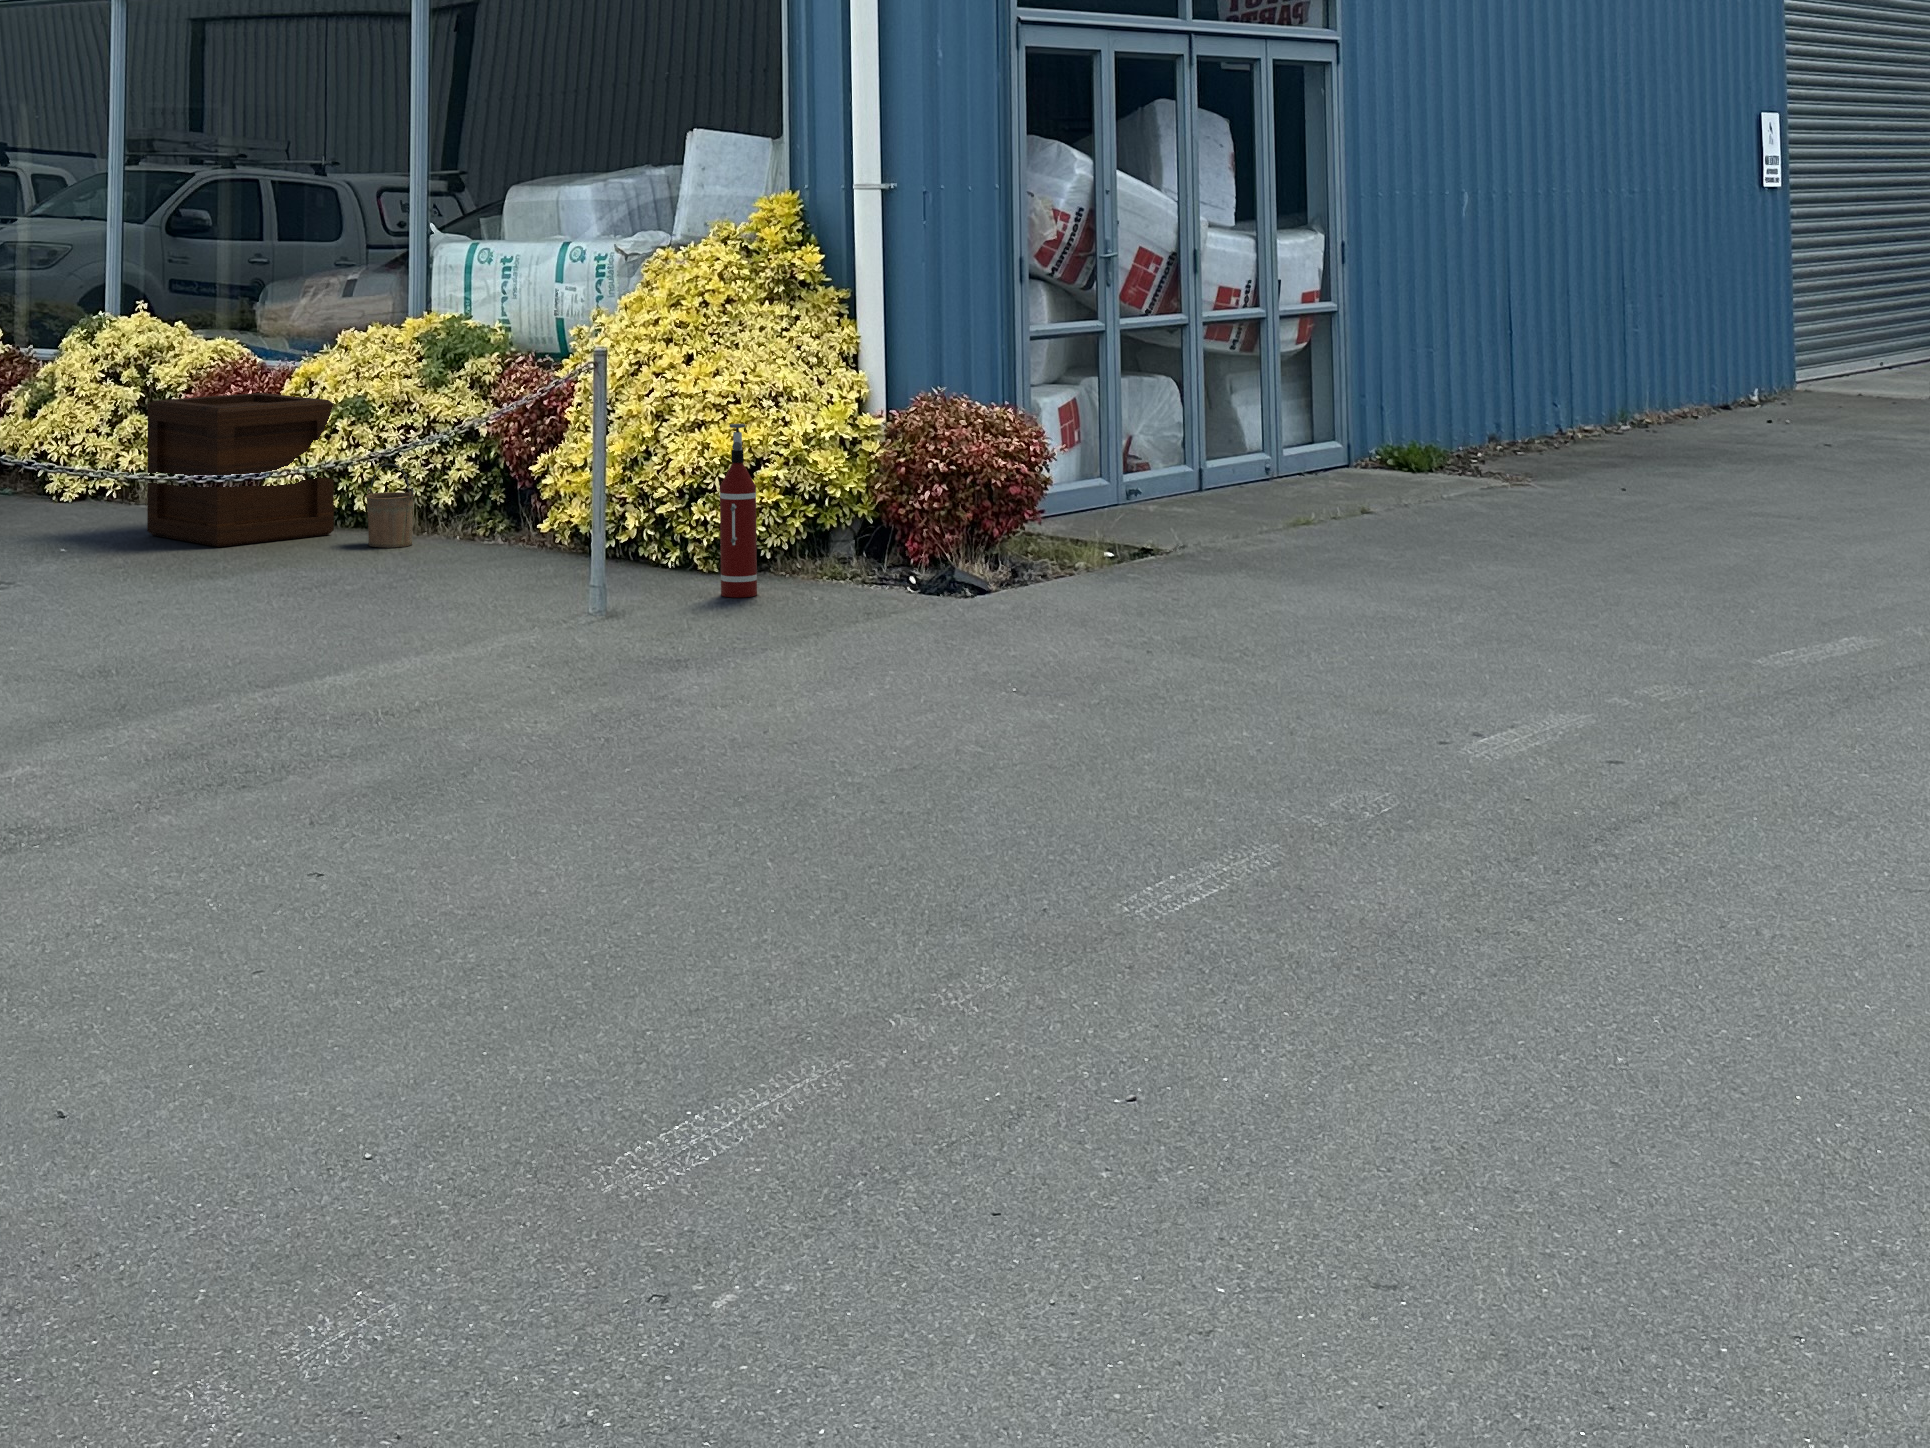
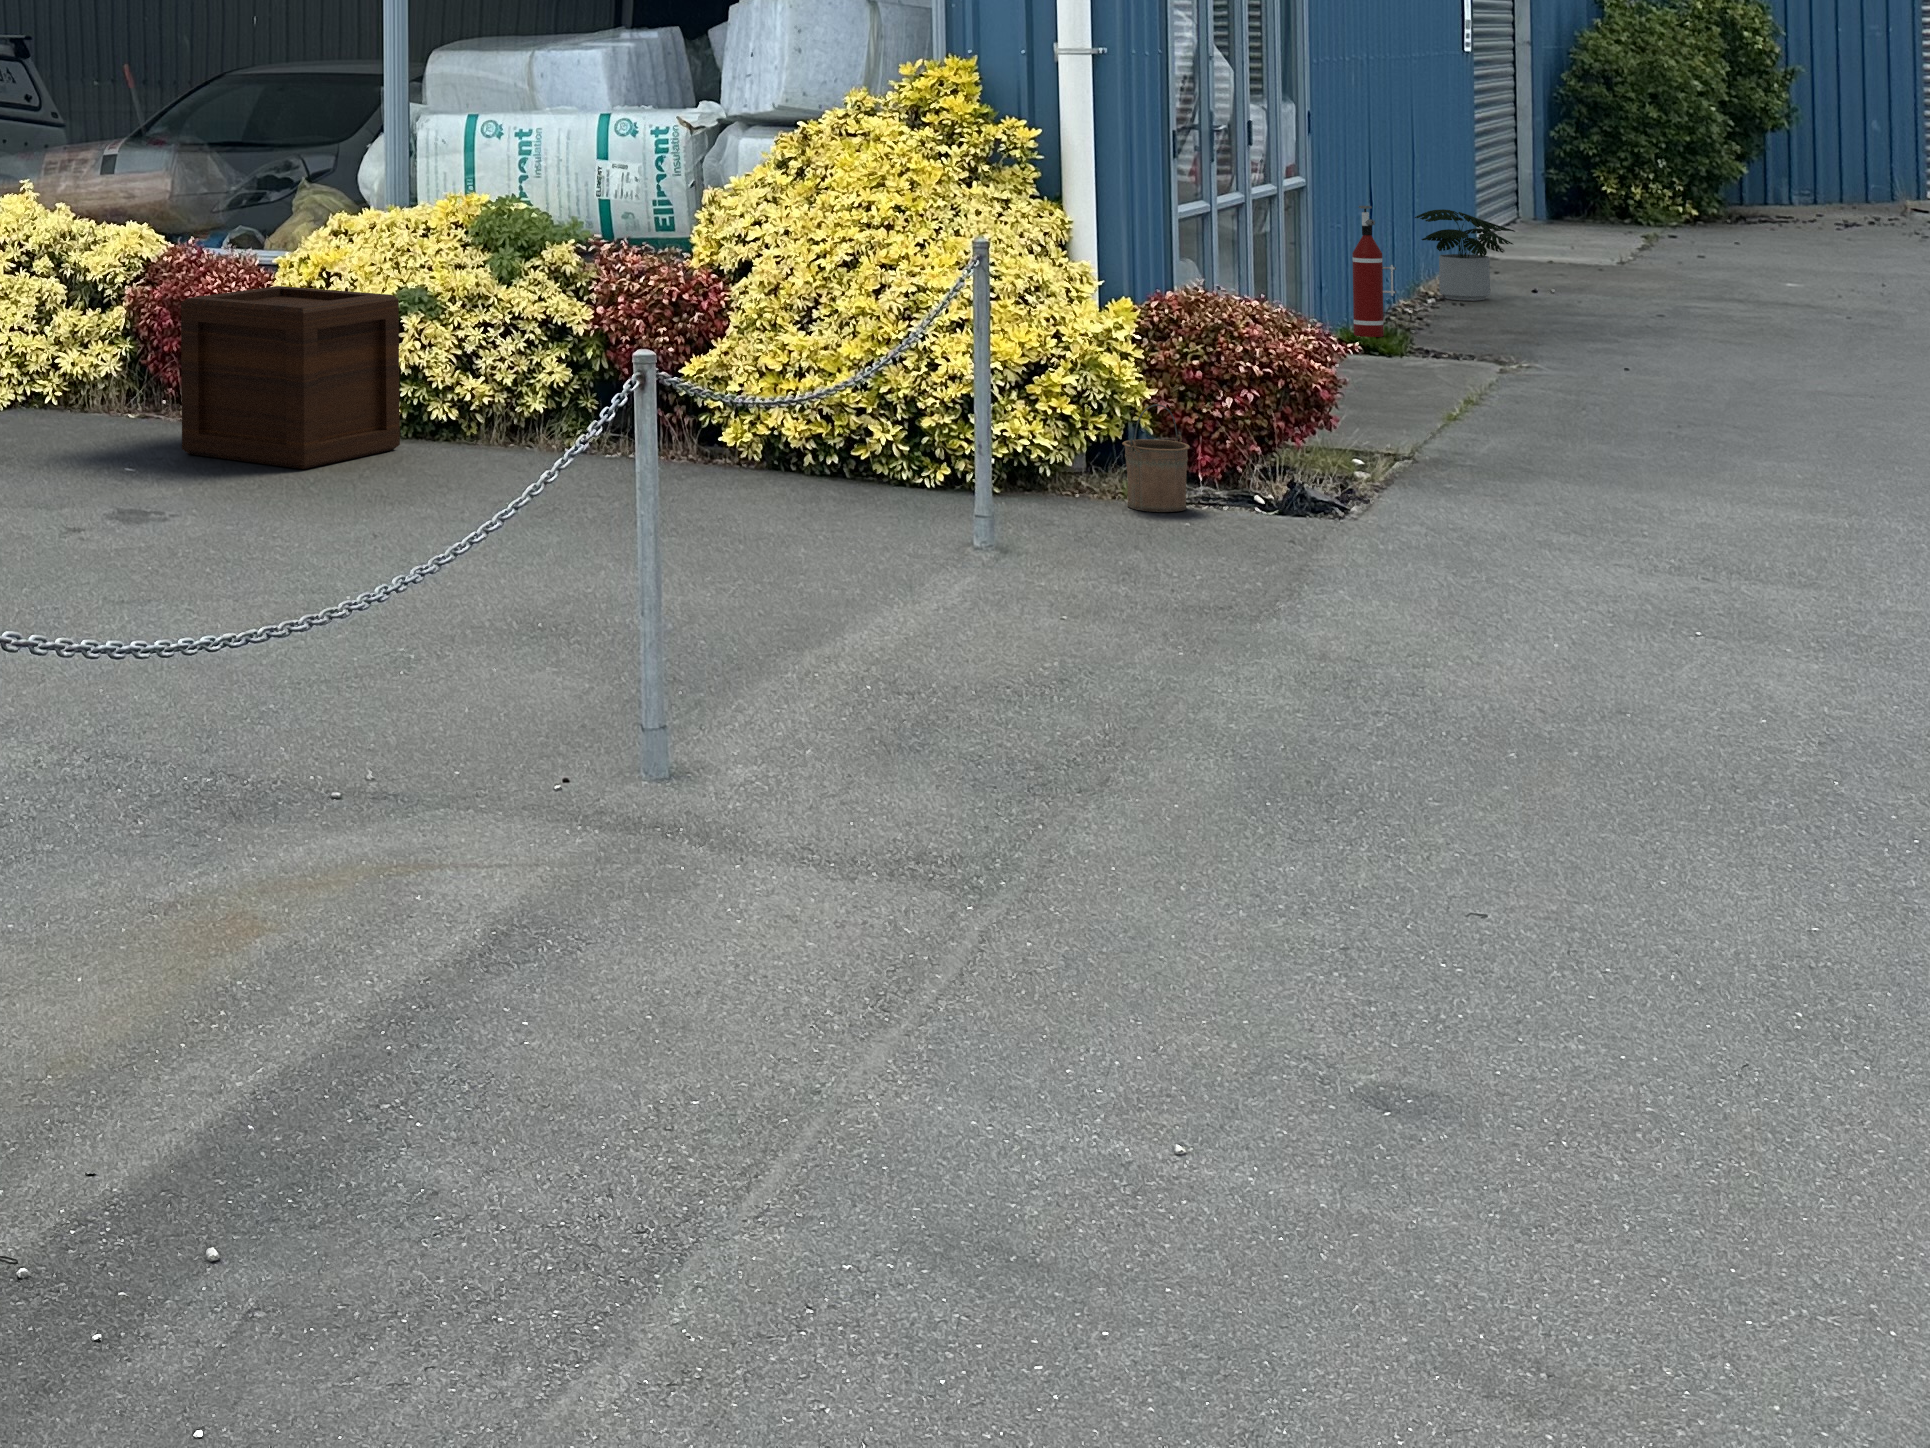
potted plant: none [1583,344,1685,433] -> present [1415,209,1515,301]
fire extinguisher: present [720,424,757,598] -> present [1352,206,1396,337]
bucket: present [365,464,415,548] -> present [1122,404,1190,512]

